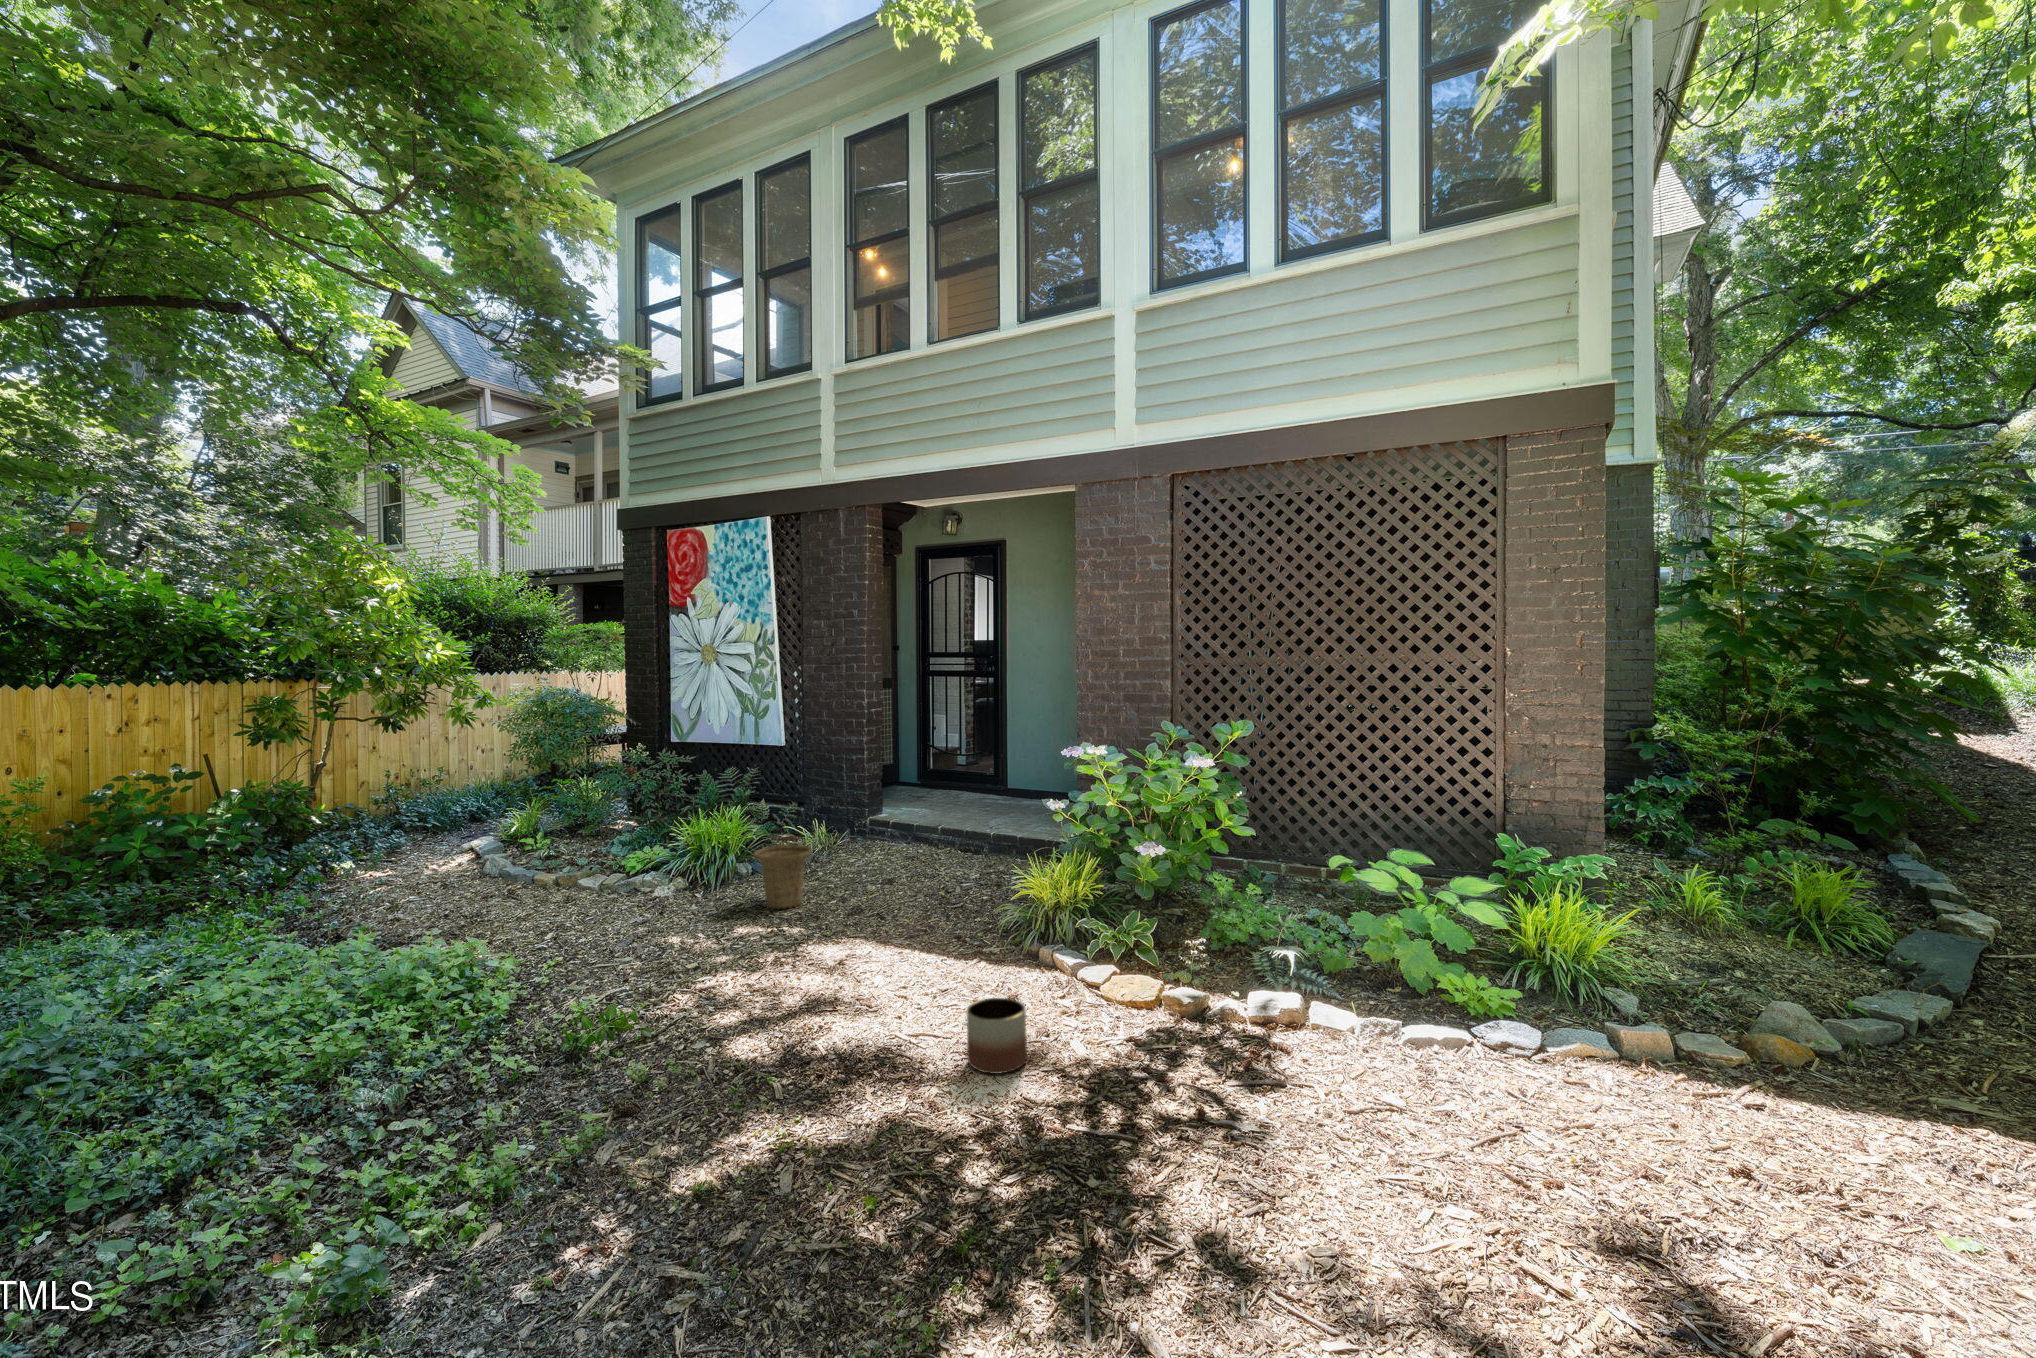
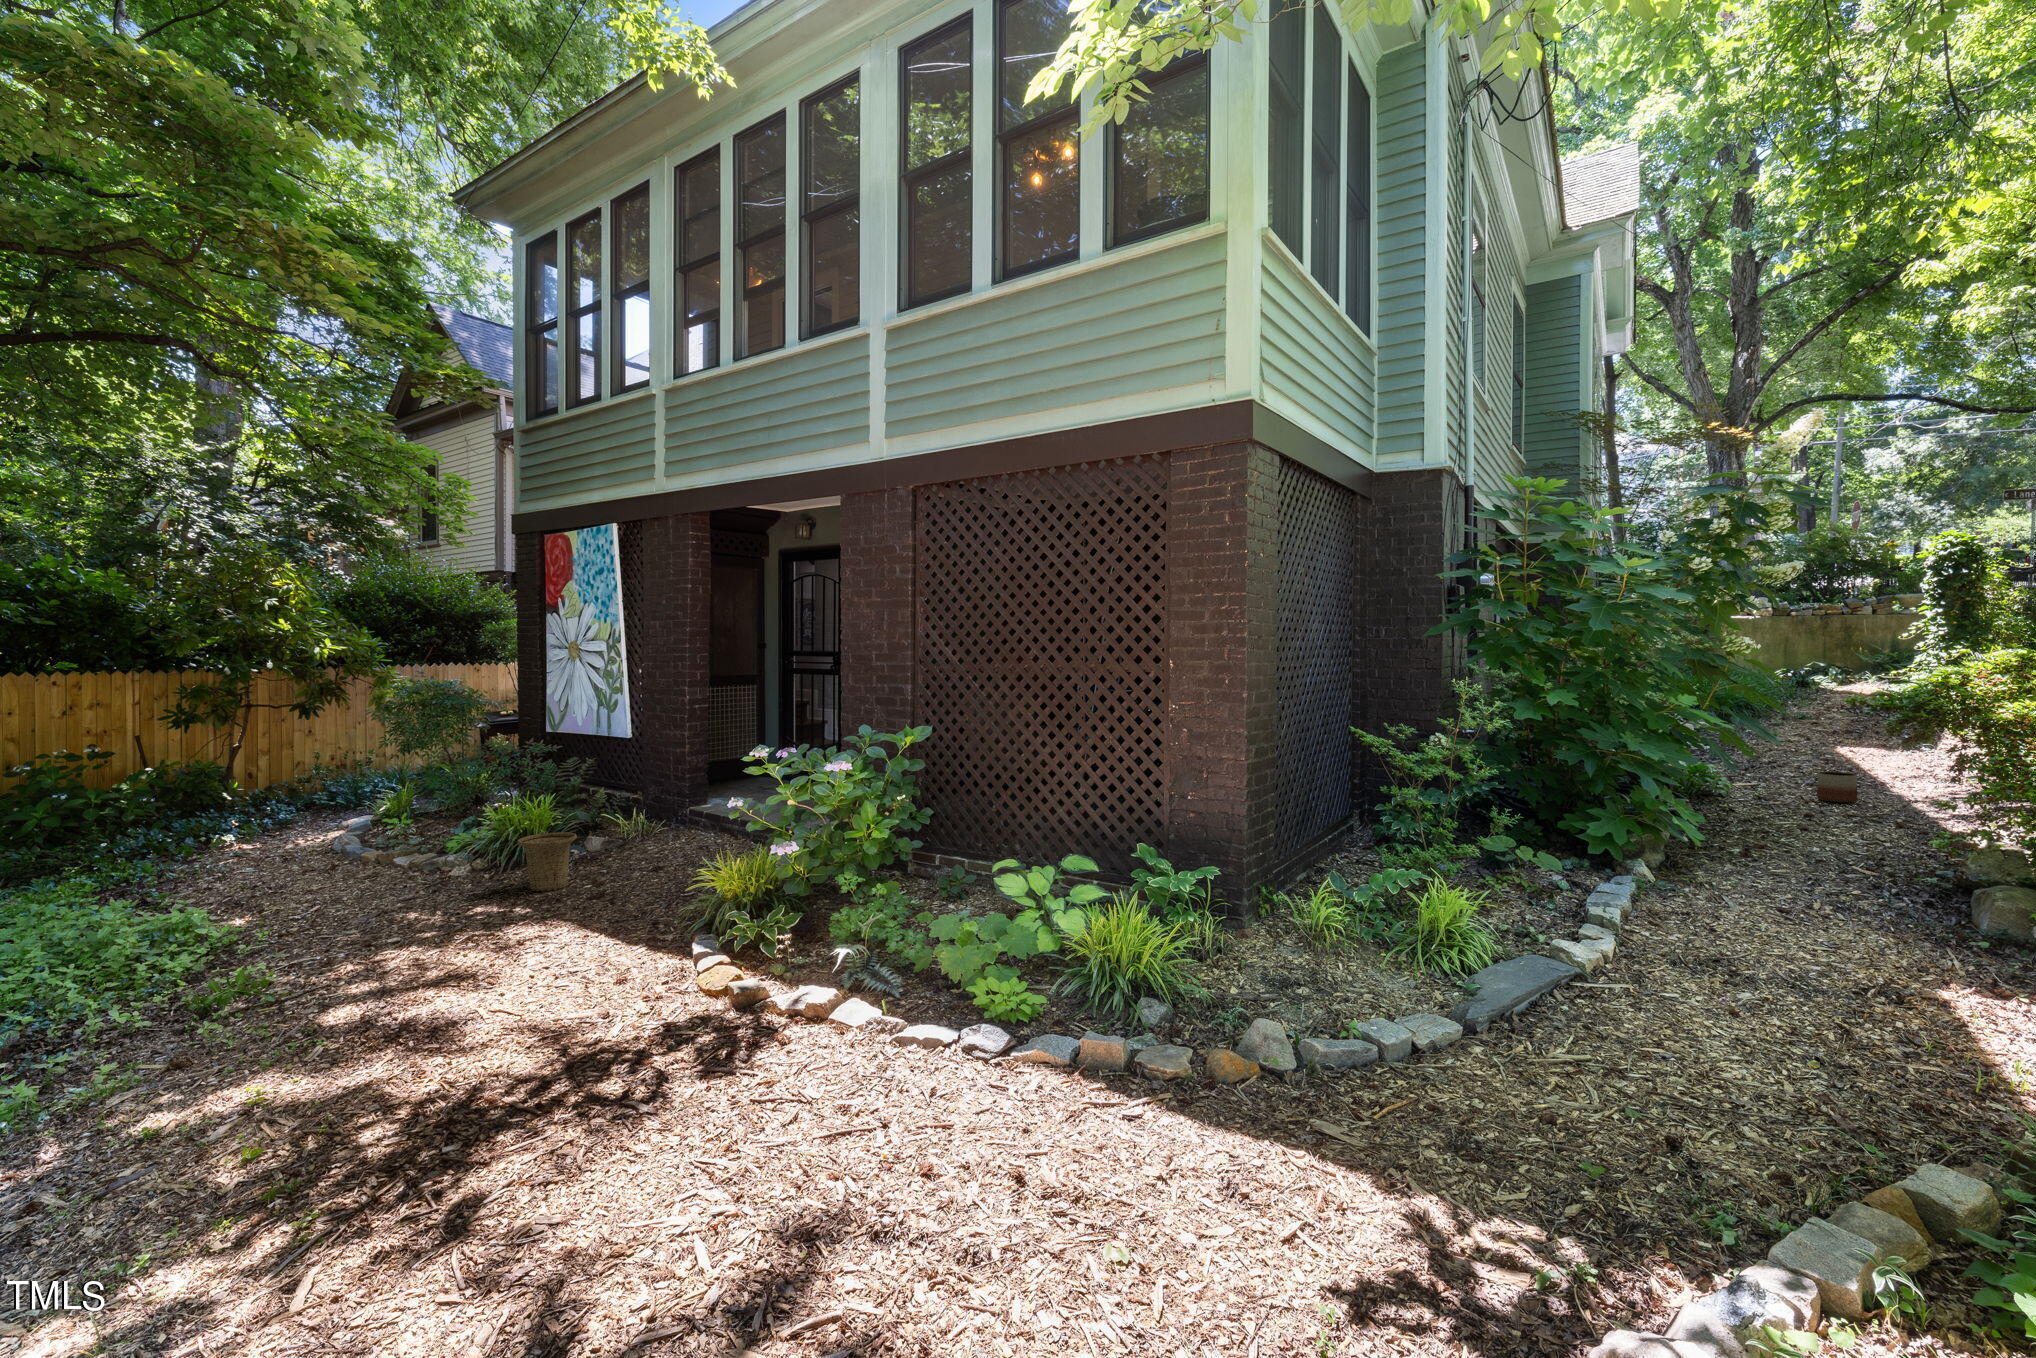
planter: present [967,998,1027,1074] -> present [1817,772,1857,803]

